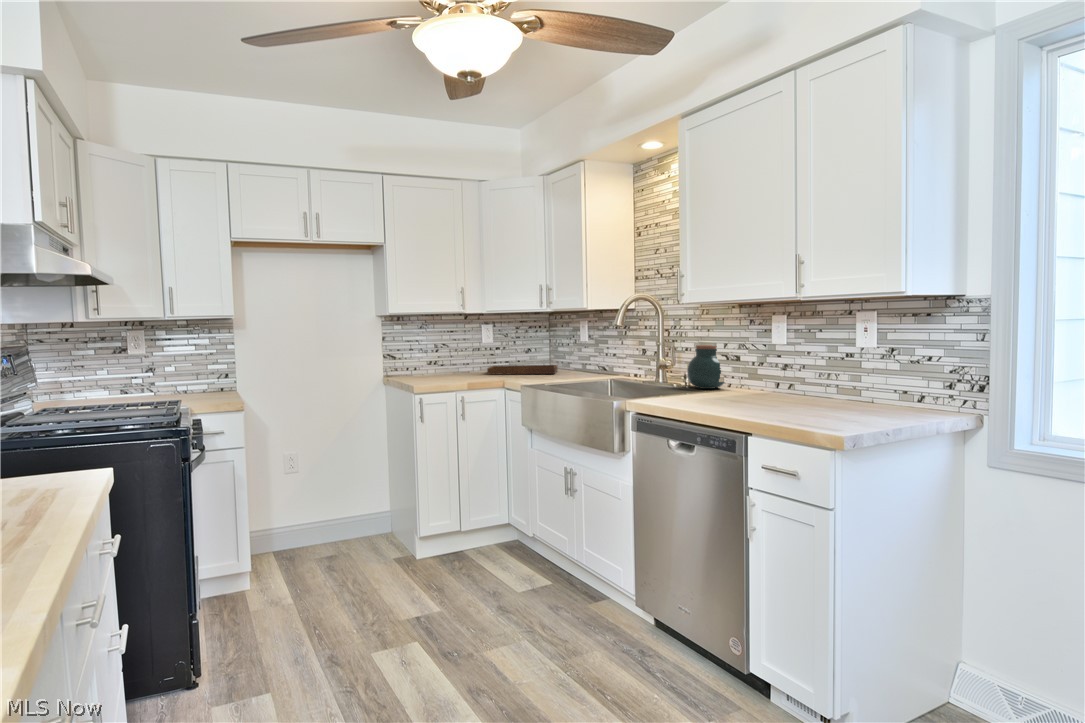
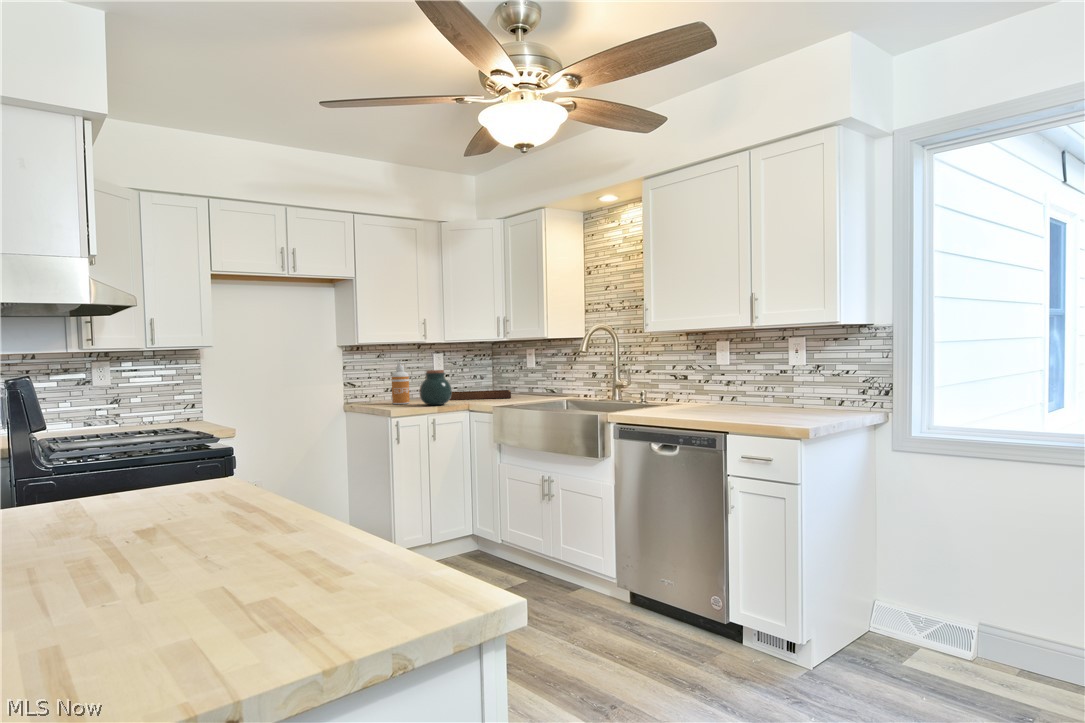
soap dispenser: none [425,334,444,378] -> present [392,362,410,404]
jar: present [687,345,725,389] -> present [420,370,452,405]

